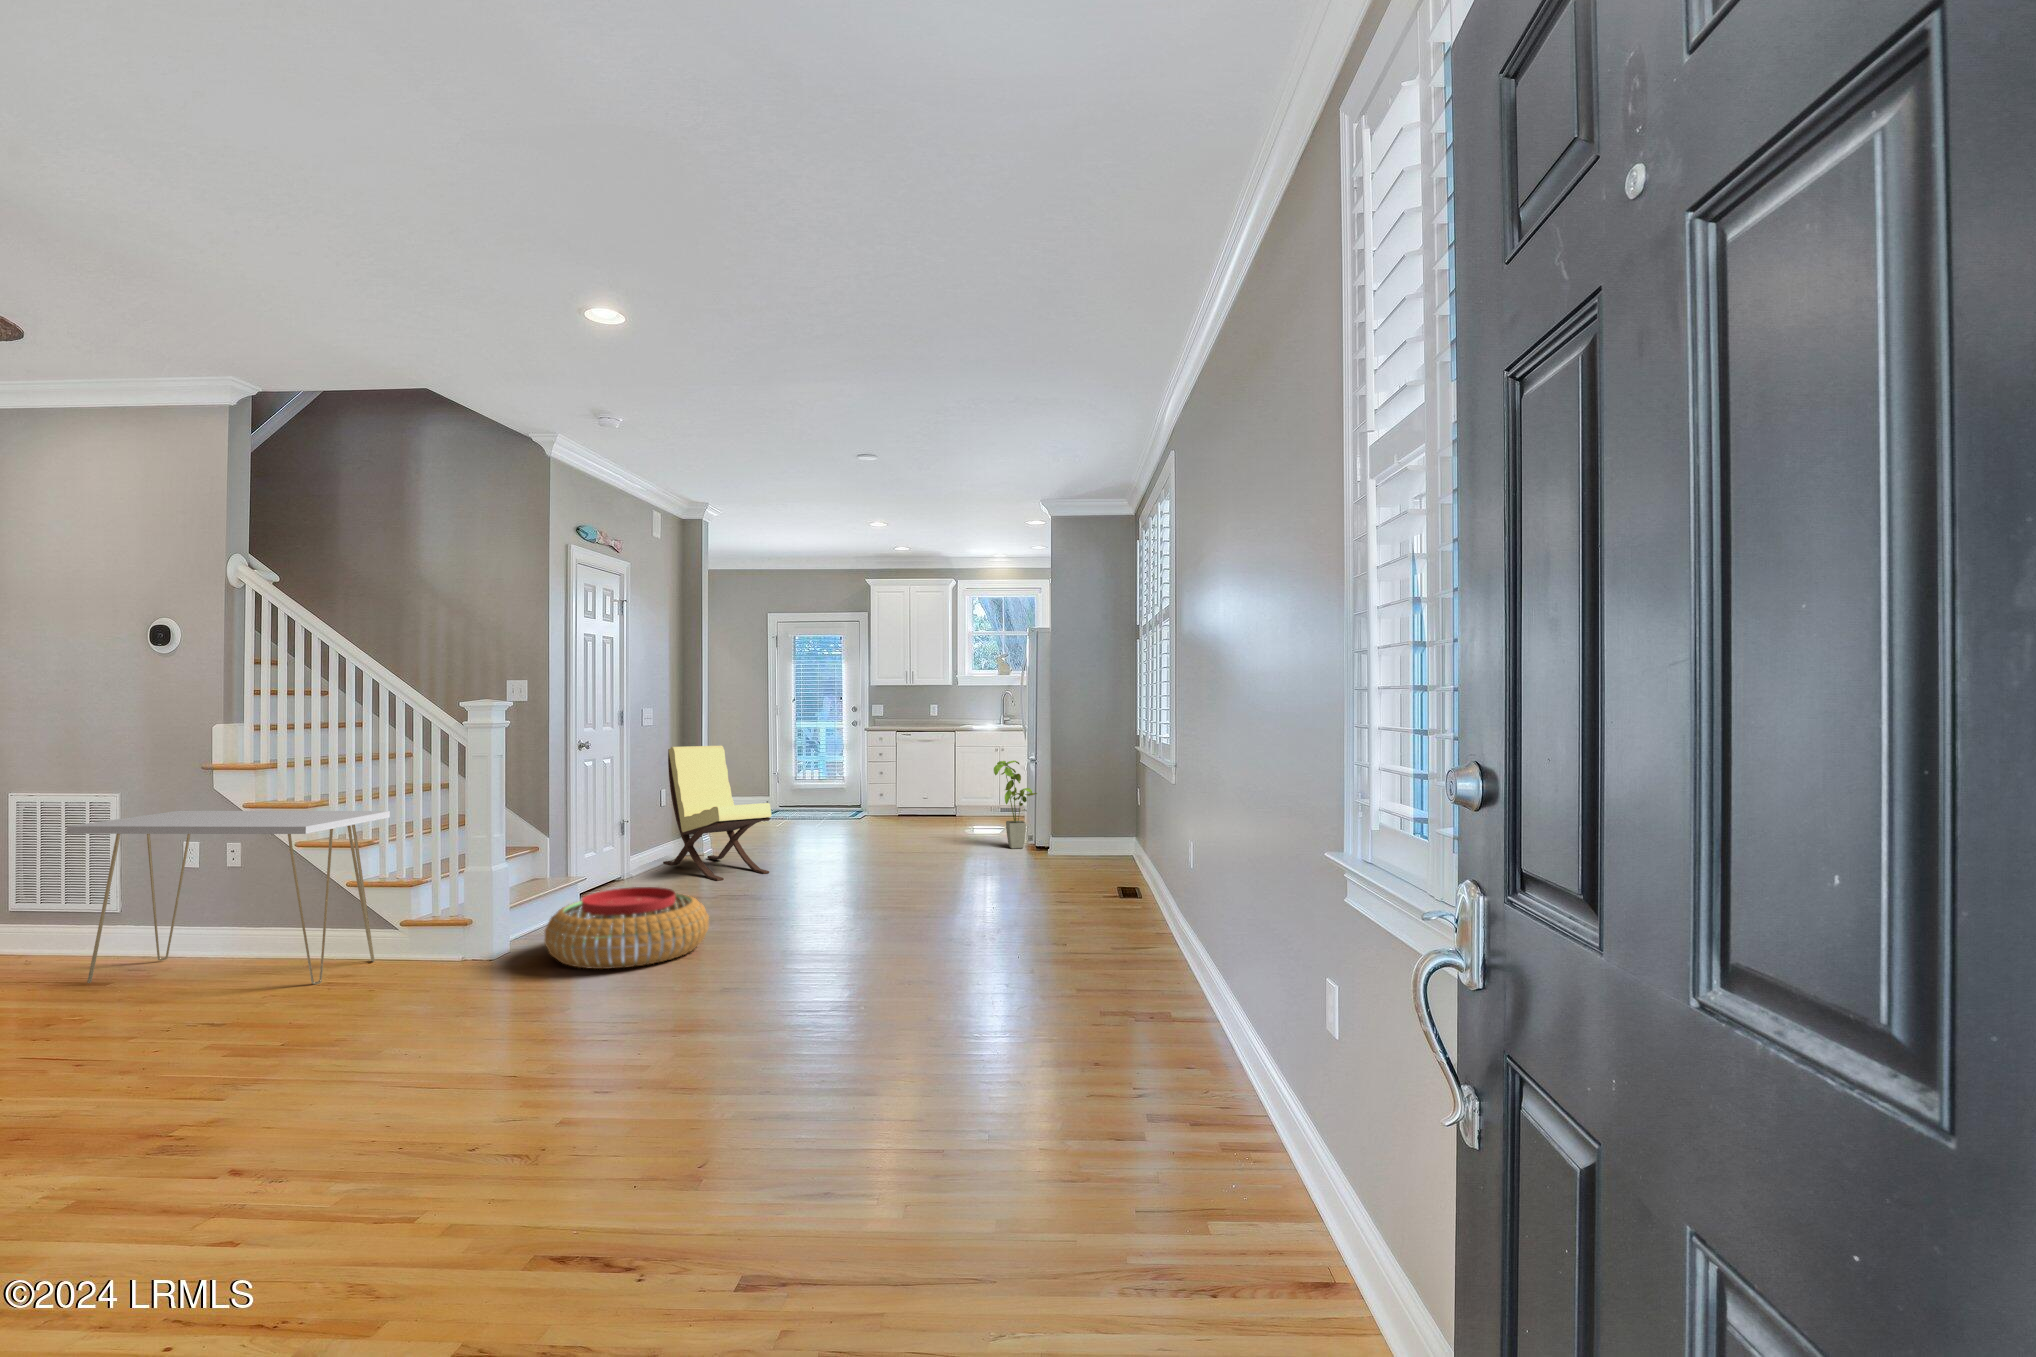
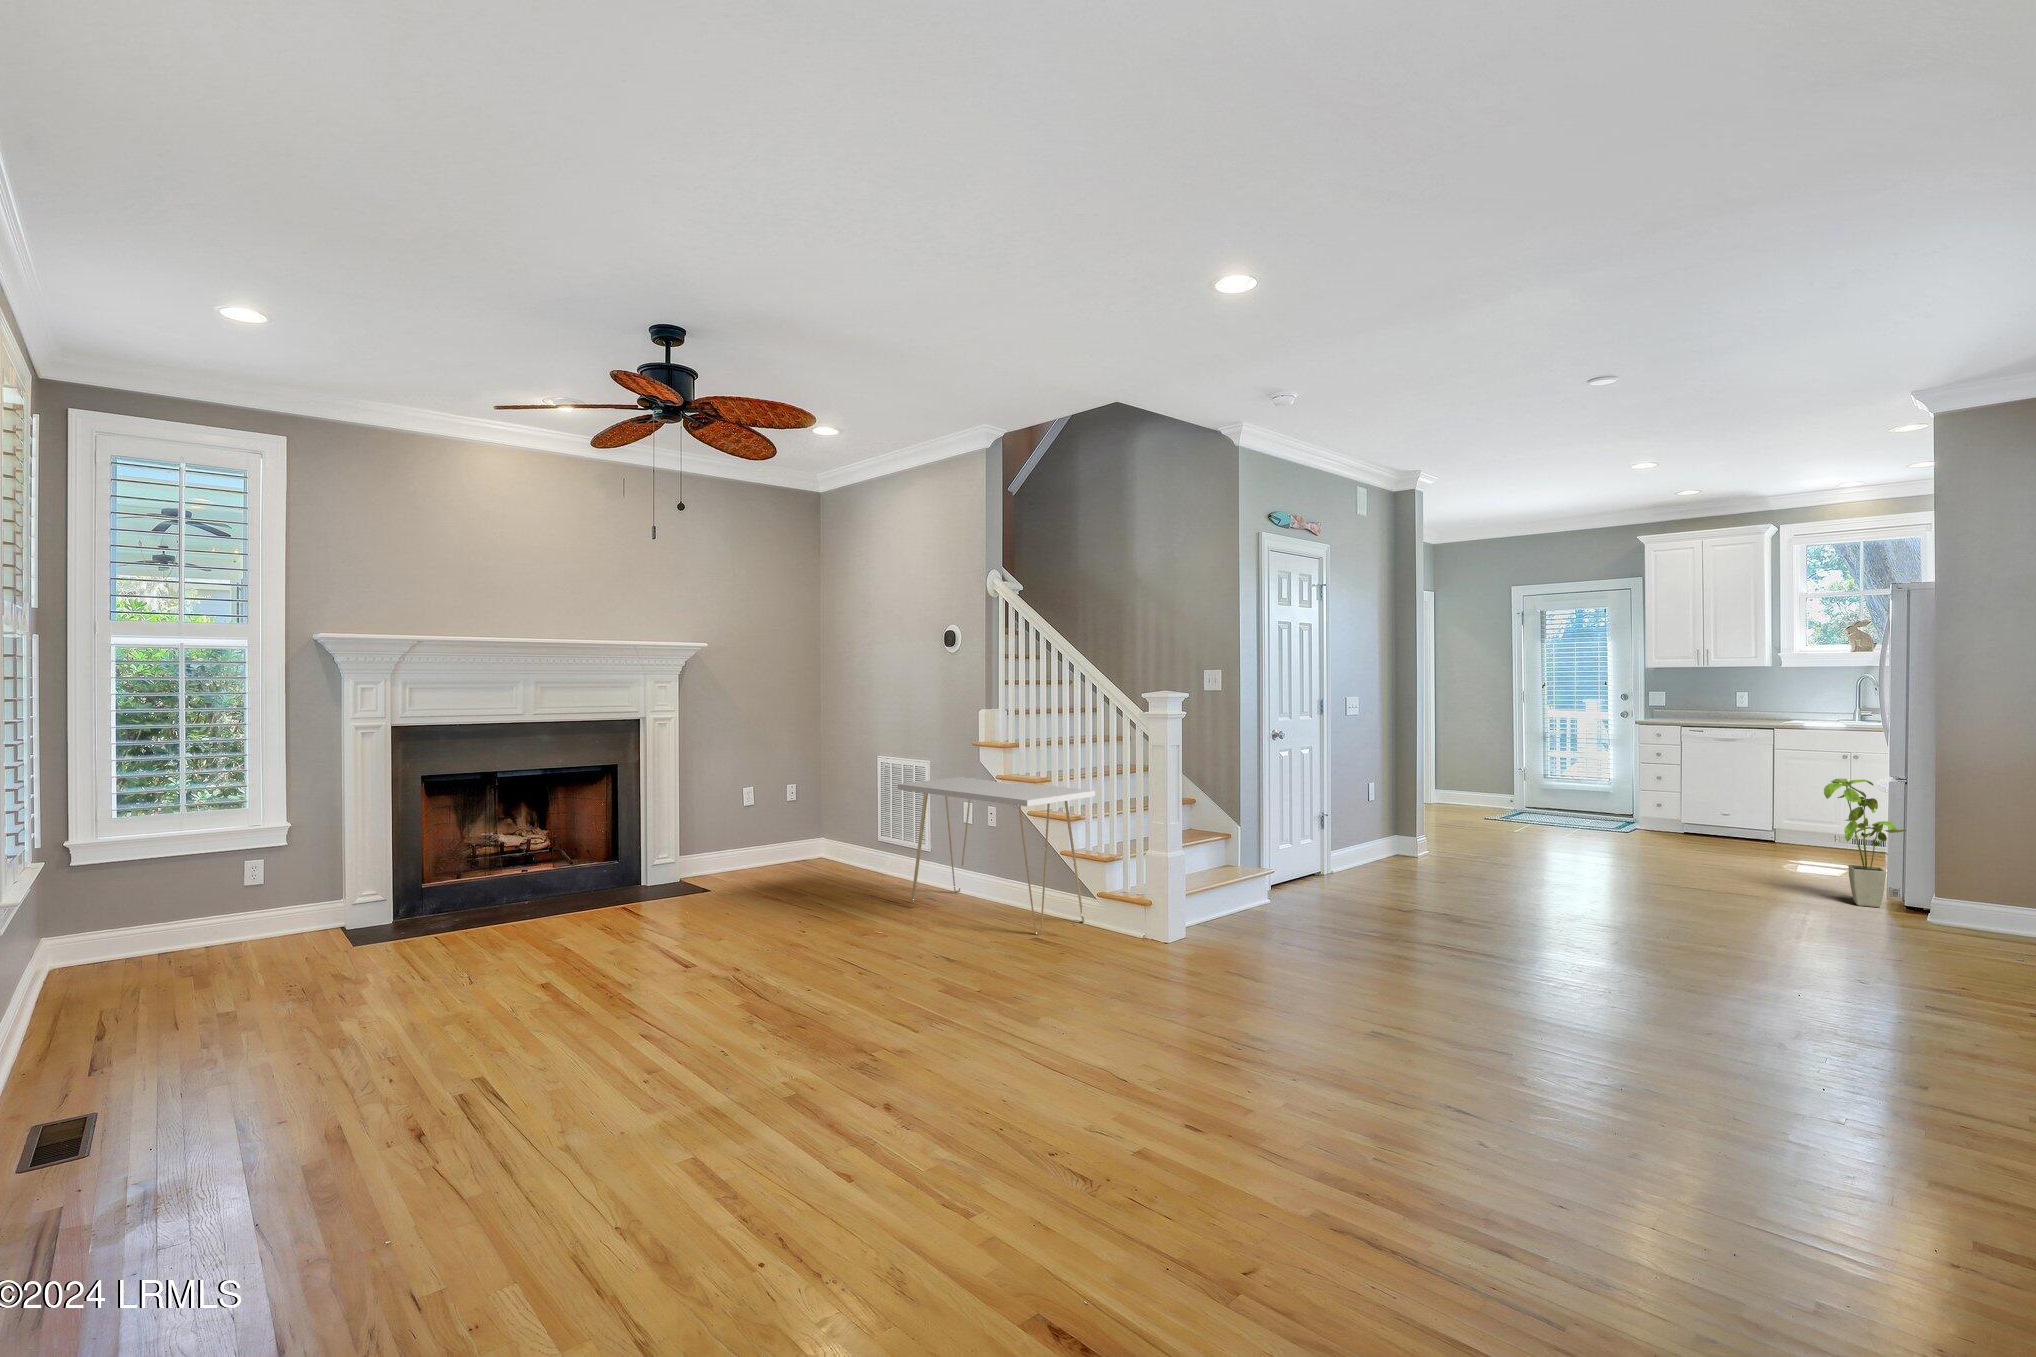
lounge chair: present [663,746,771,881] -> none [1365,738,1482,891]
pouf: present [545,887,709,969] -> none [1212,890,1378,977]

